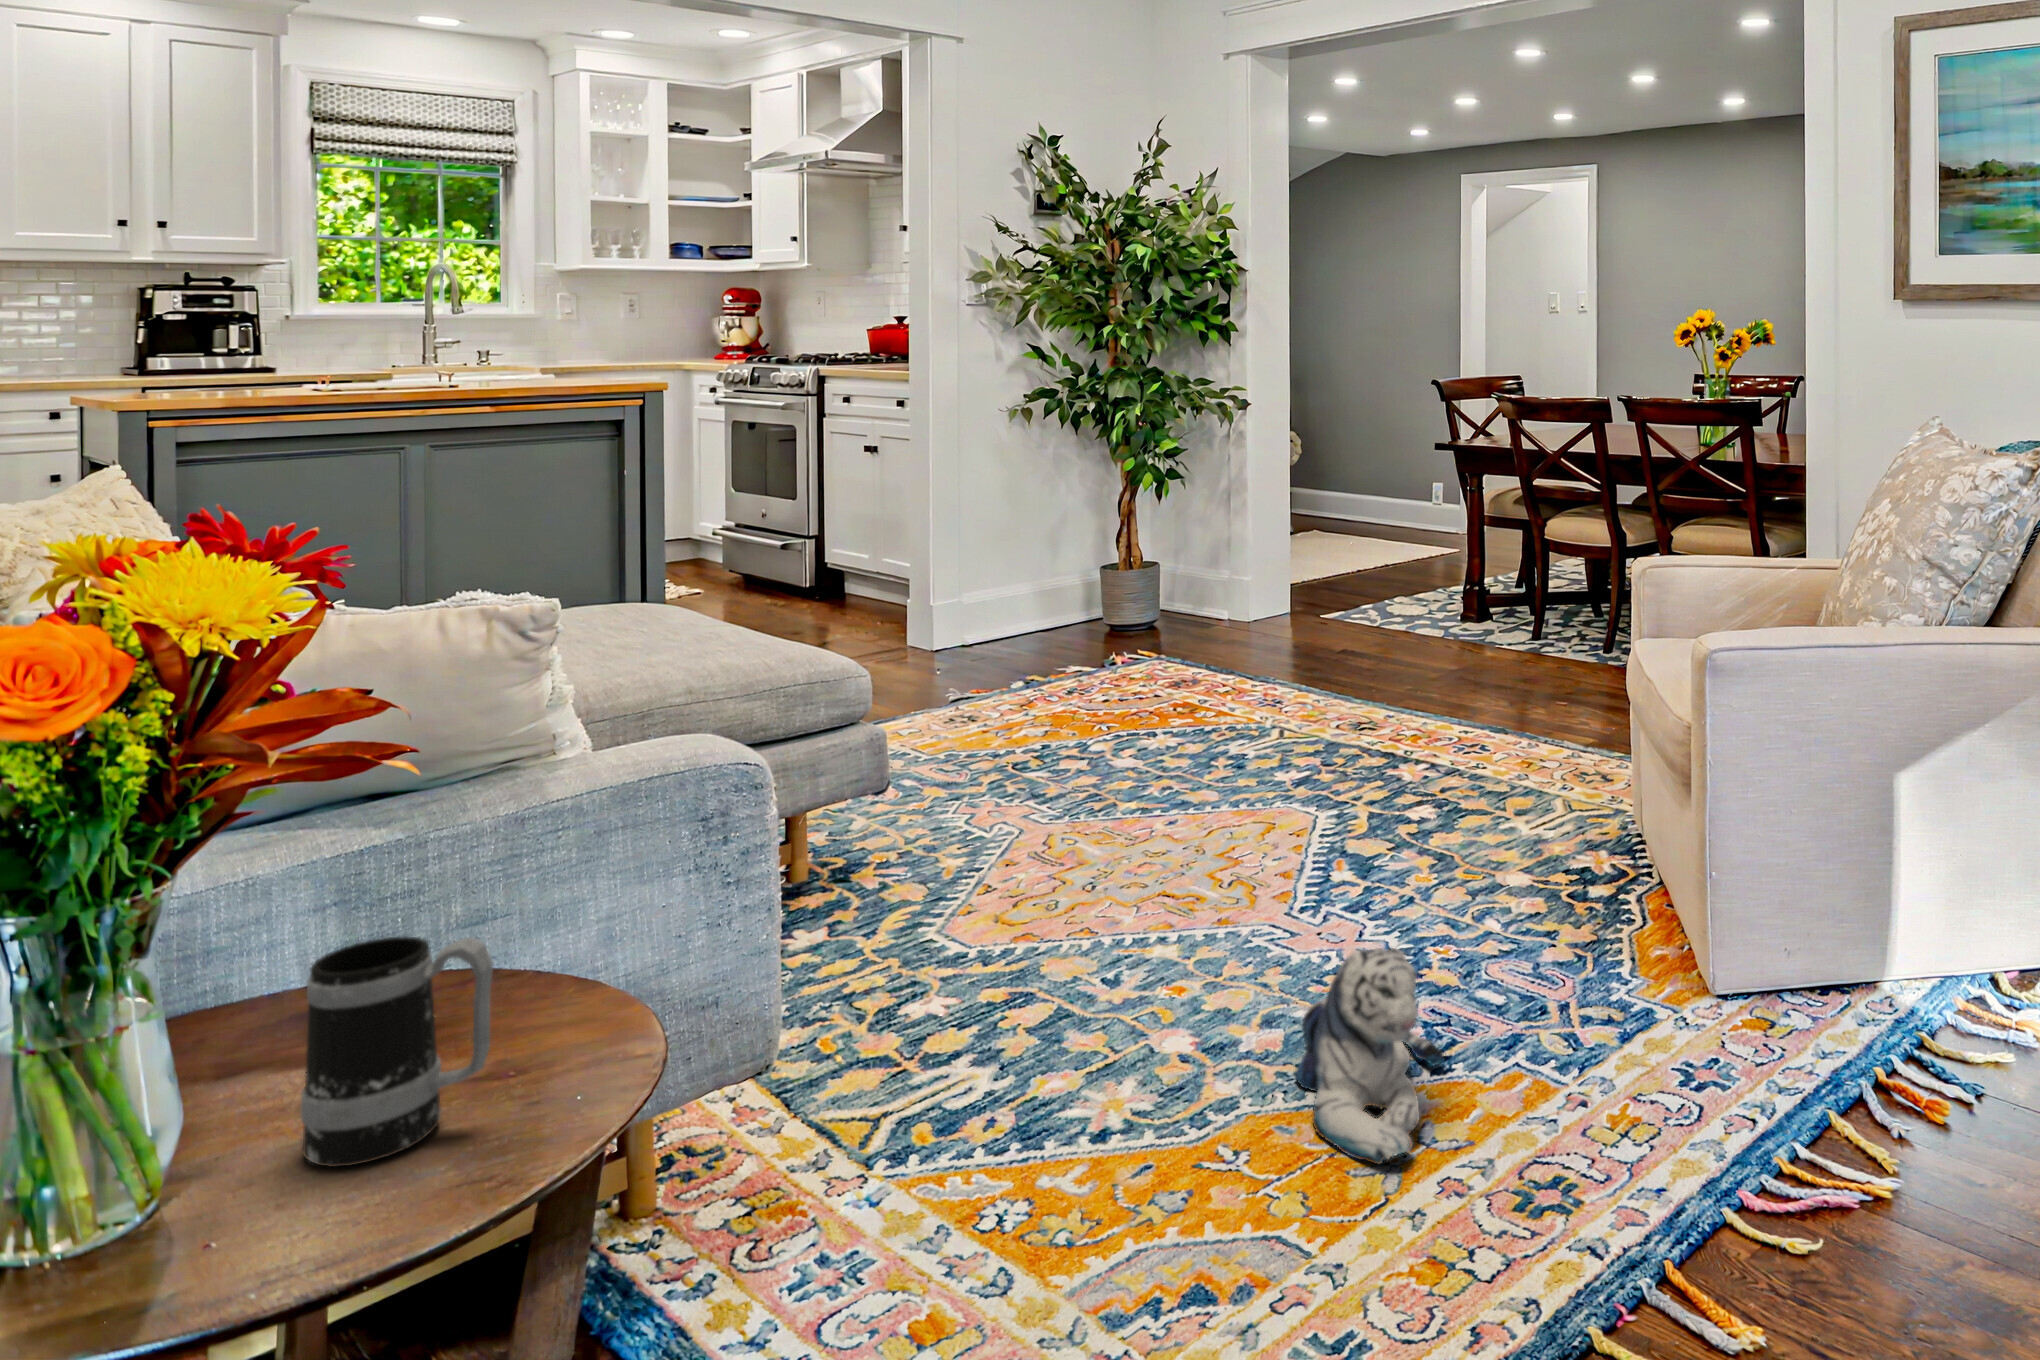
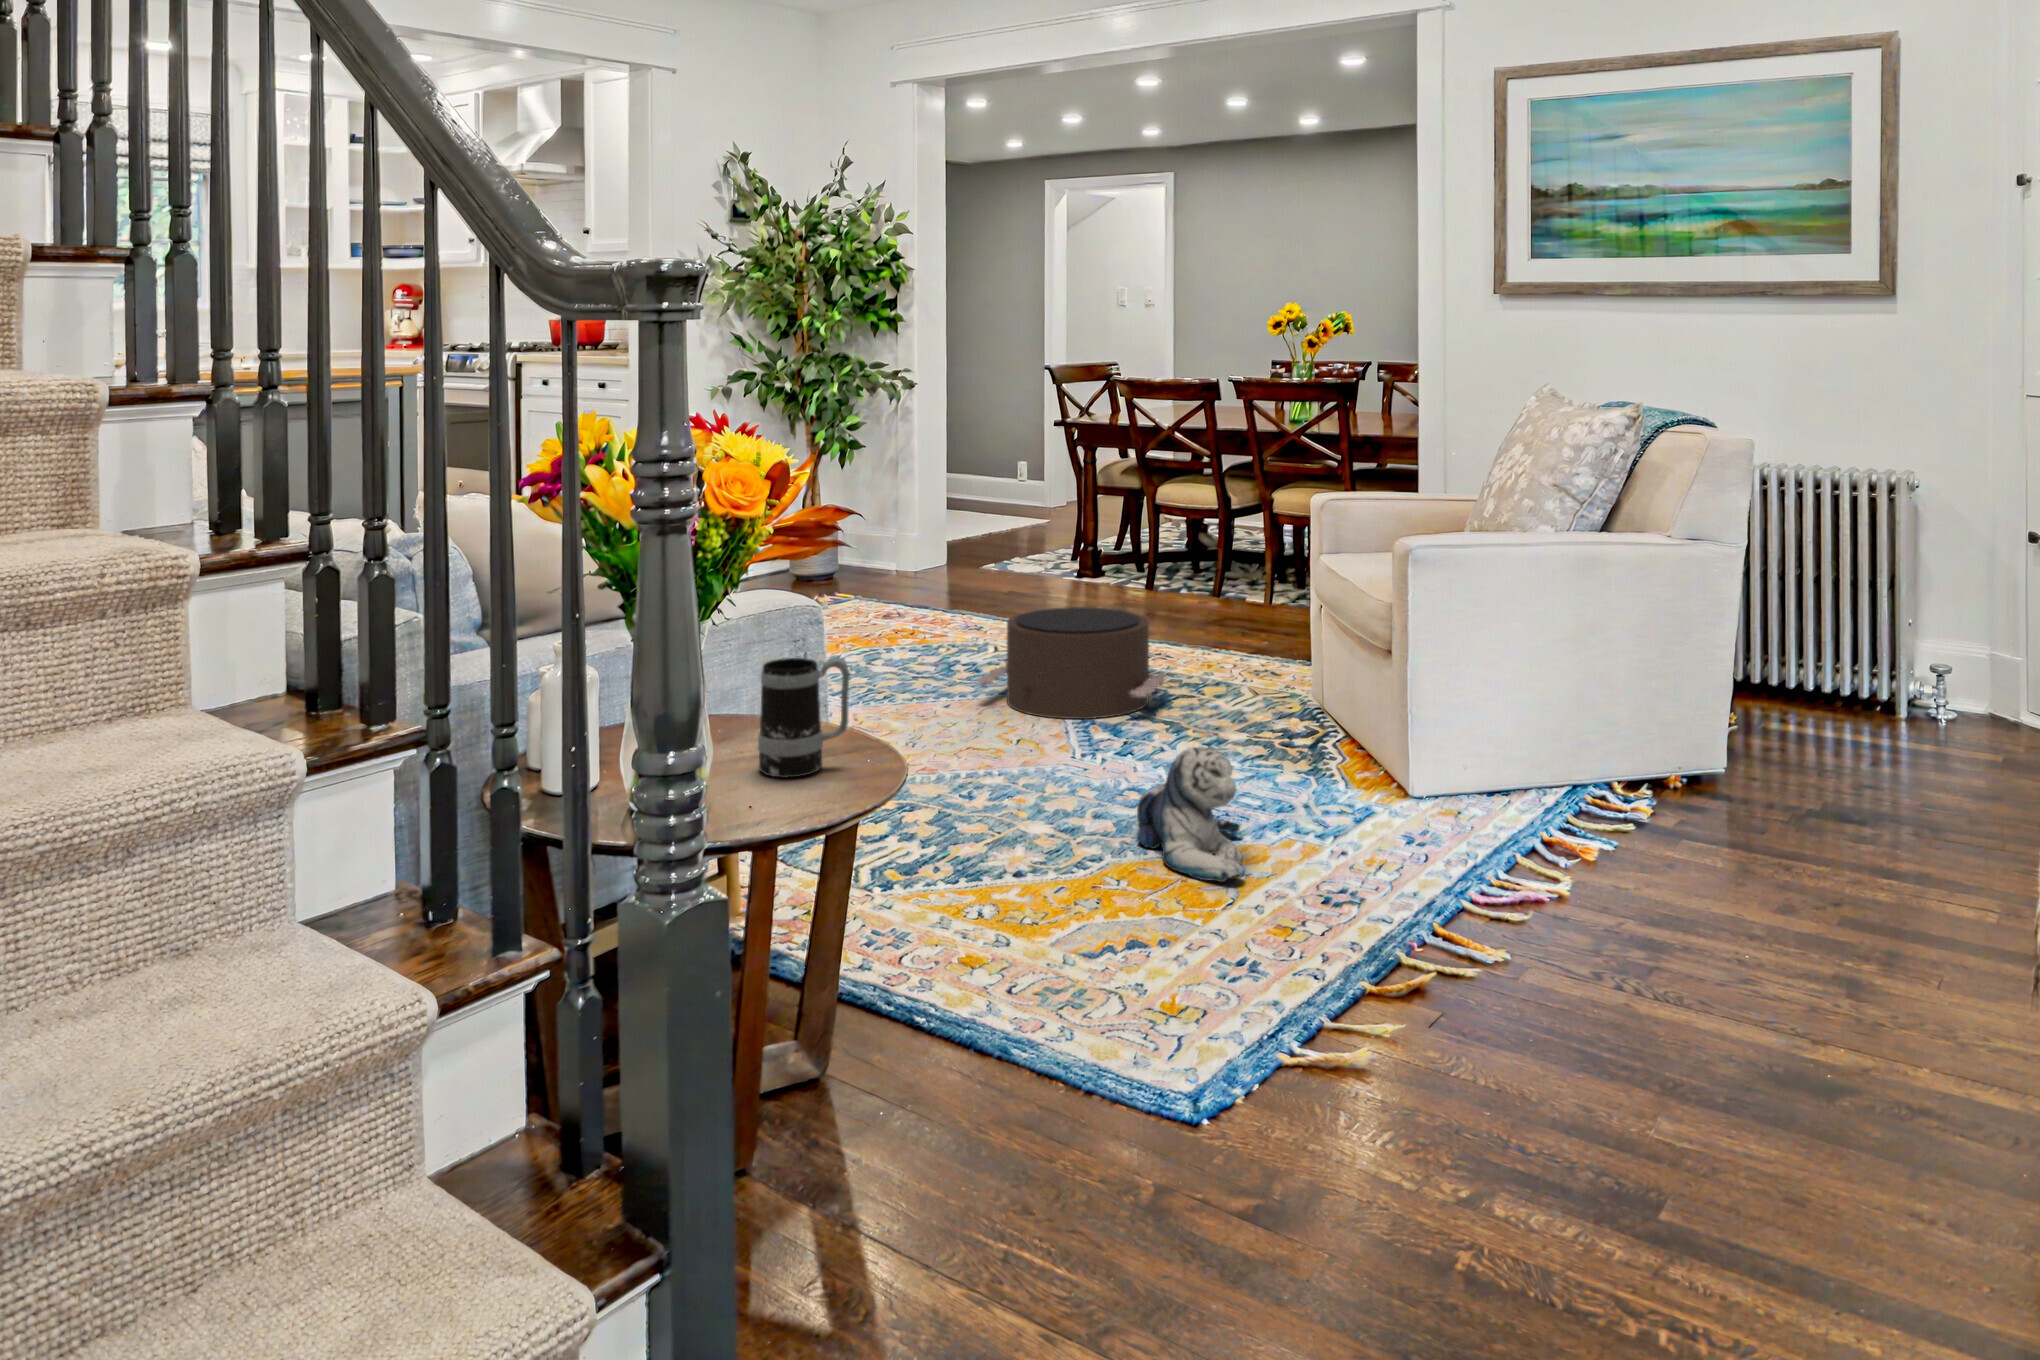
pouf: none [1208,694,1456,848] -> present [978,607,1166,719]

